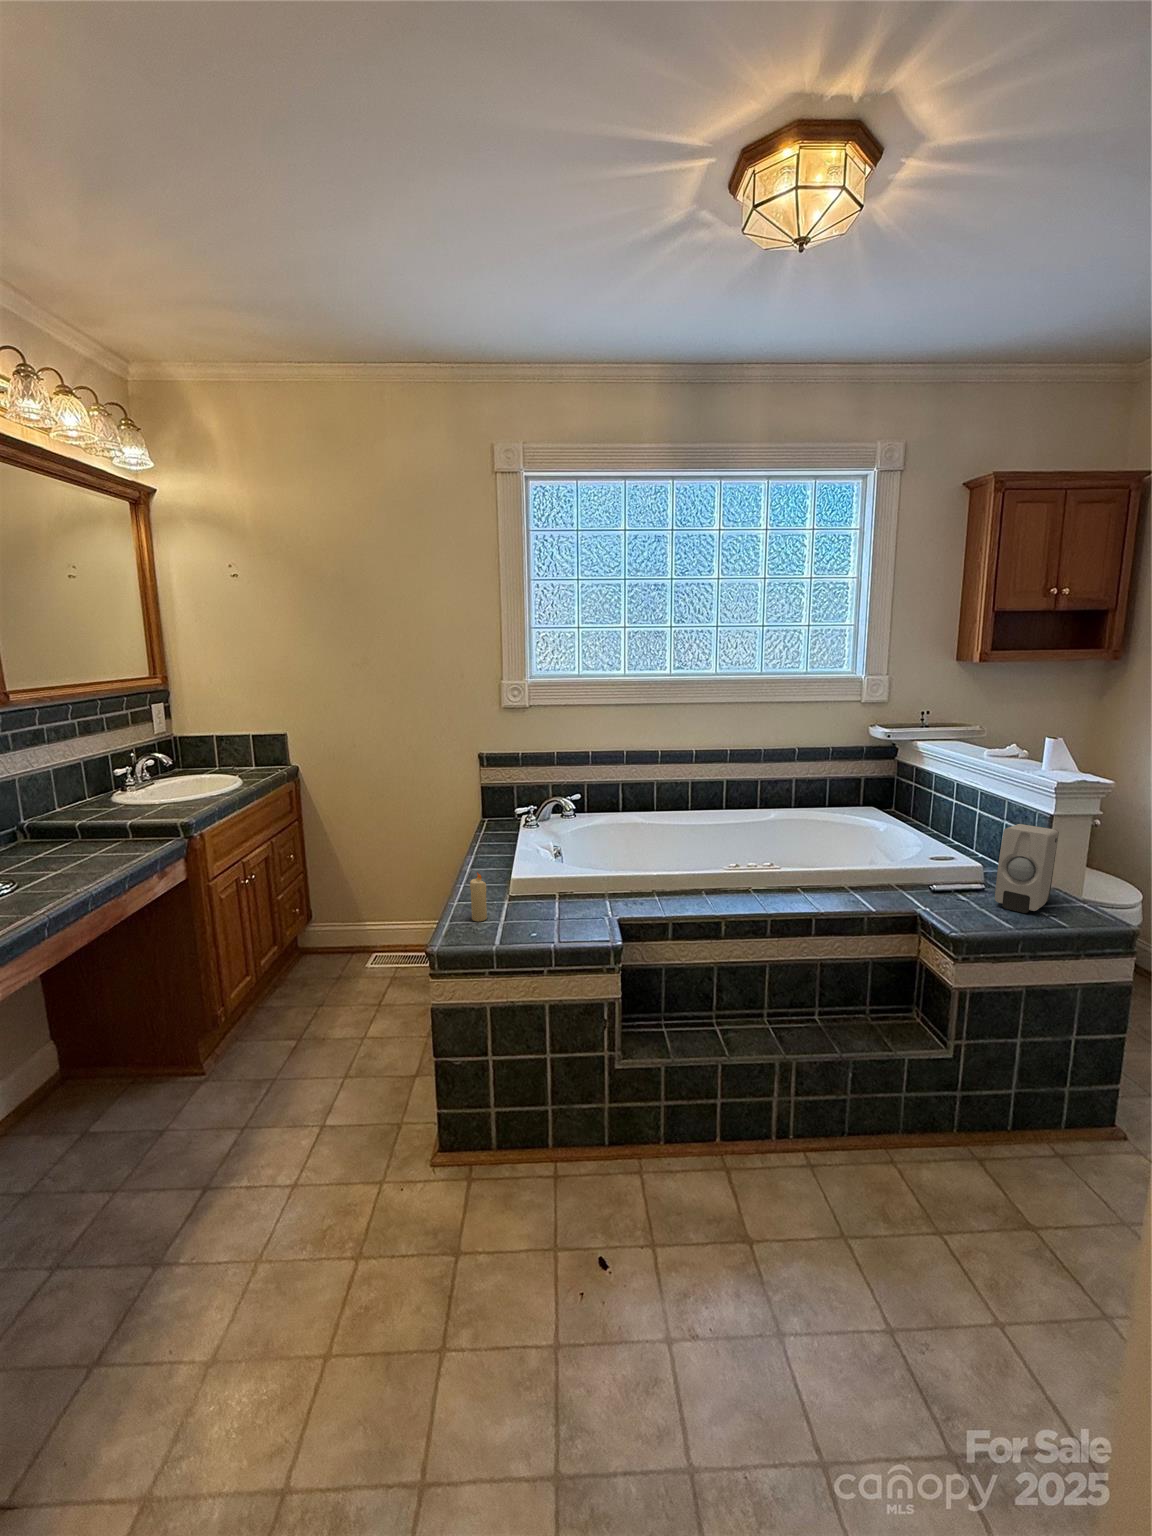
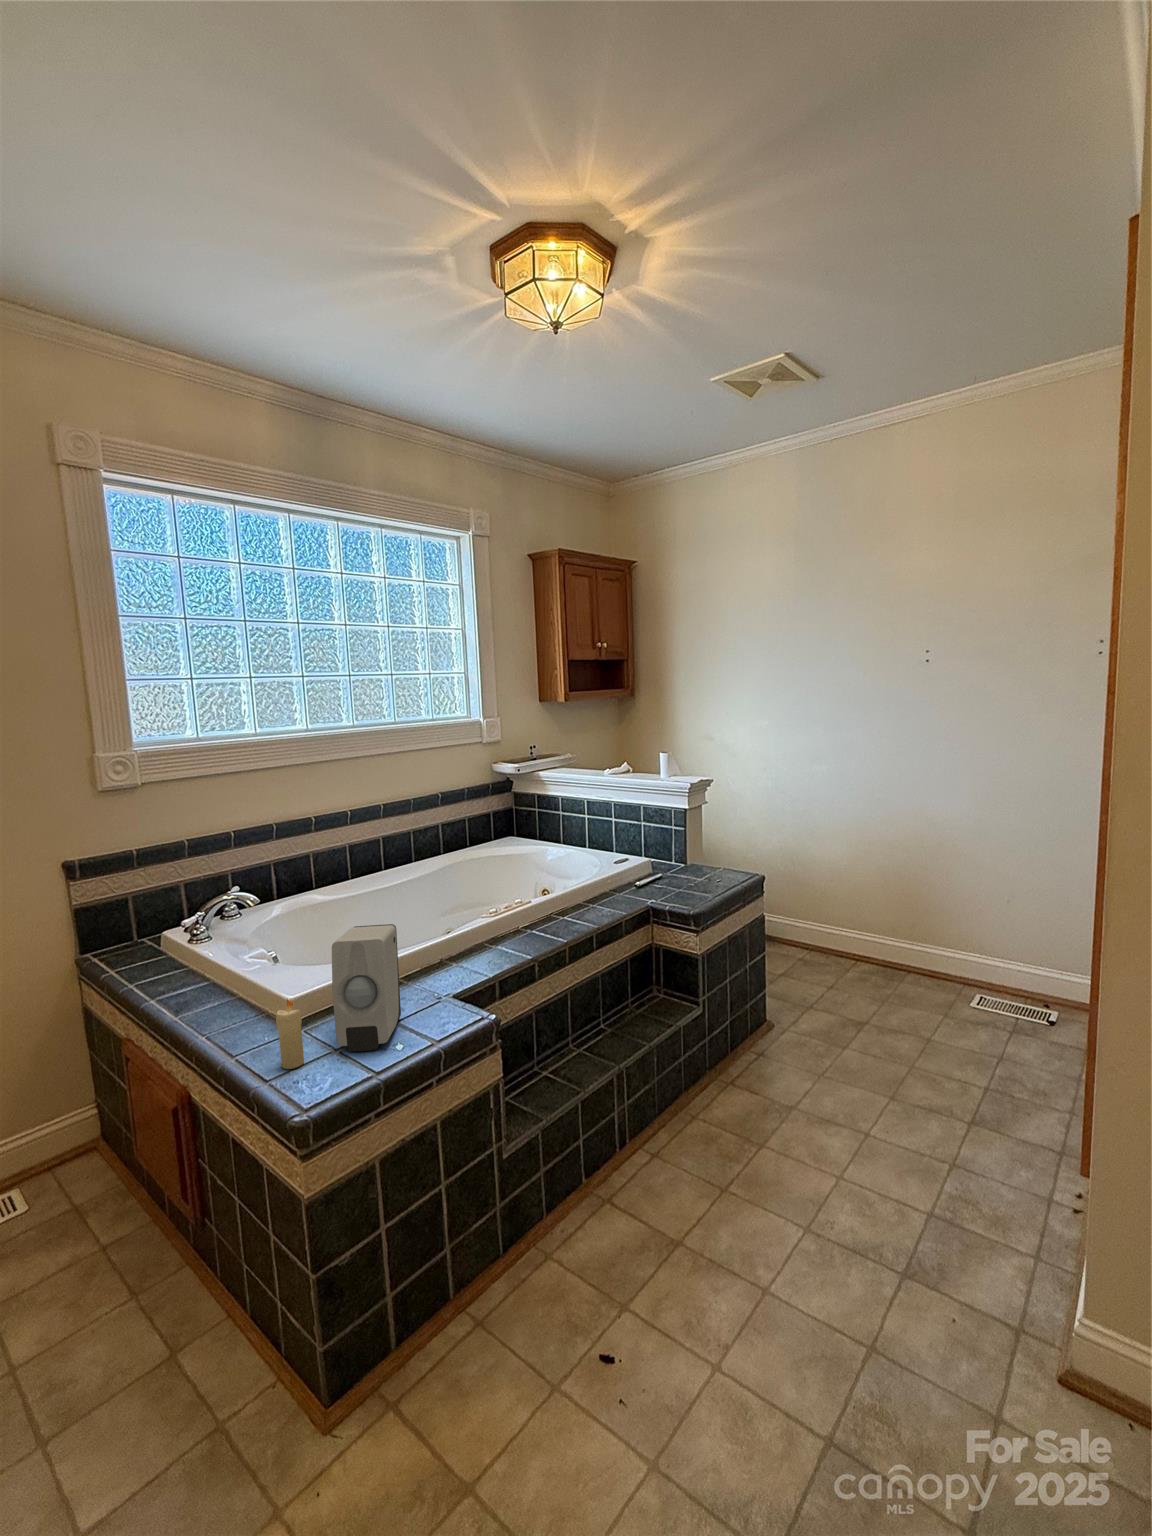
soap dispenser: present [995,824,1059,913] -> present [332,924,401,1051]

